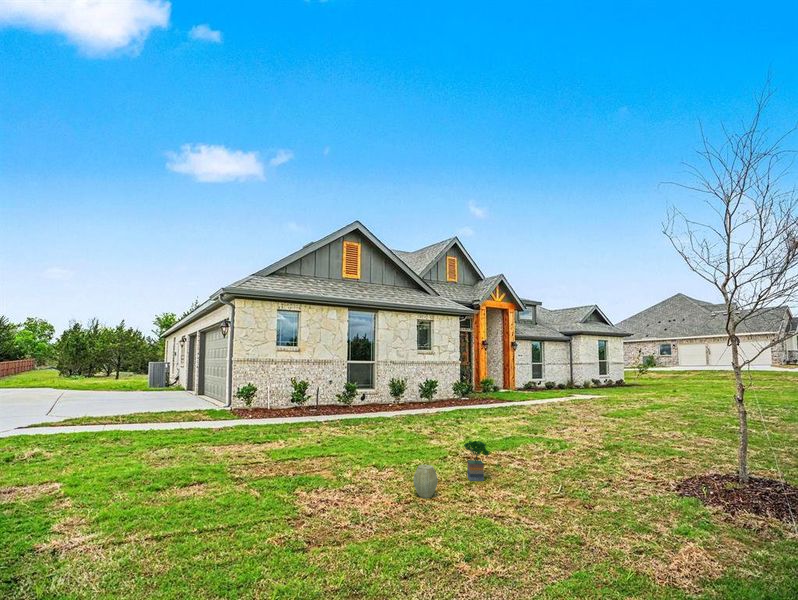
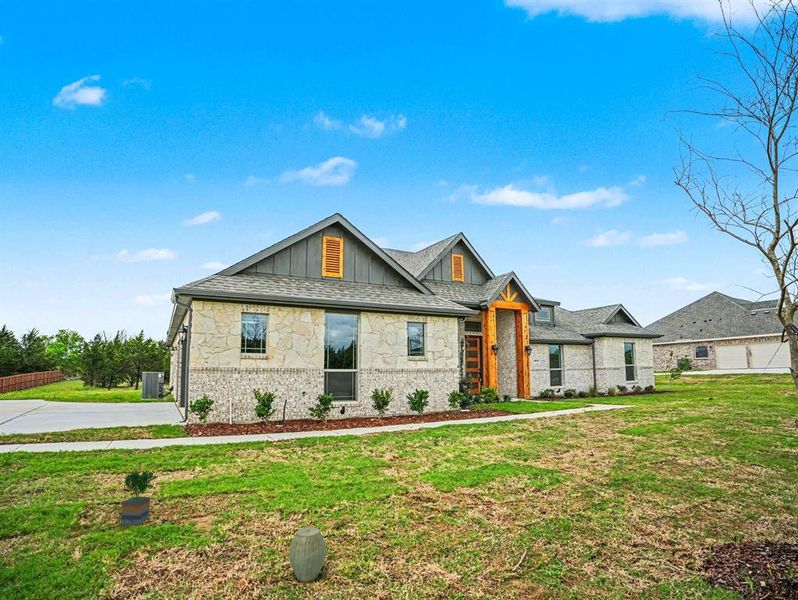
potted tree: present [464,441,489,481] -> present [121,471,157,525]

